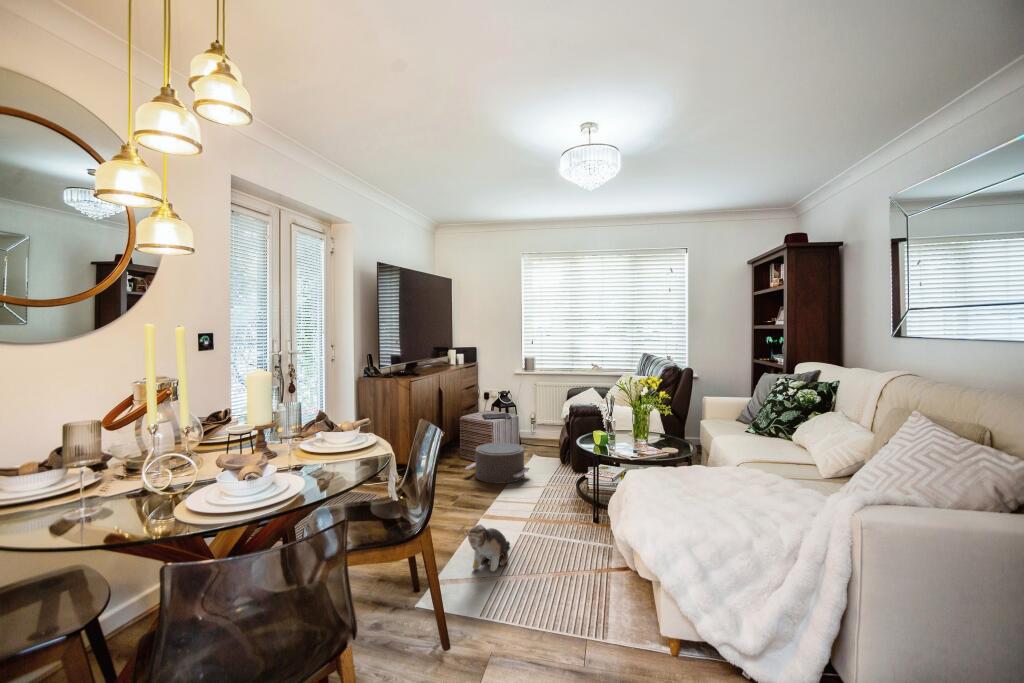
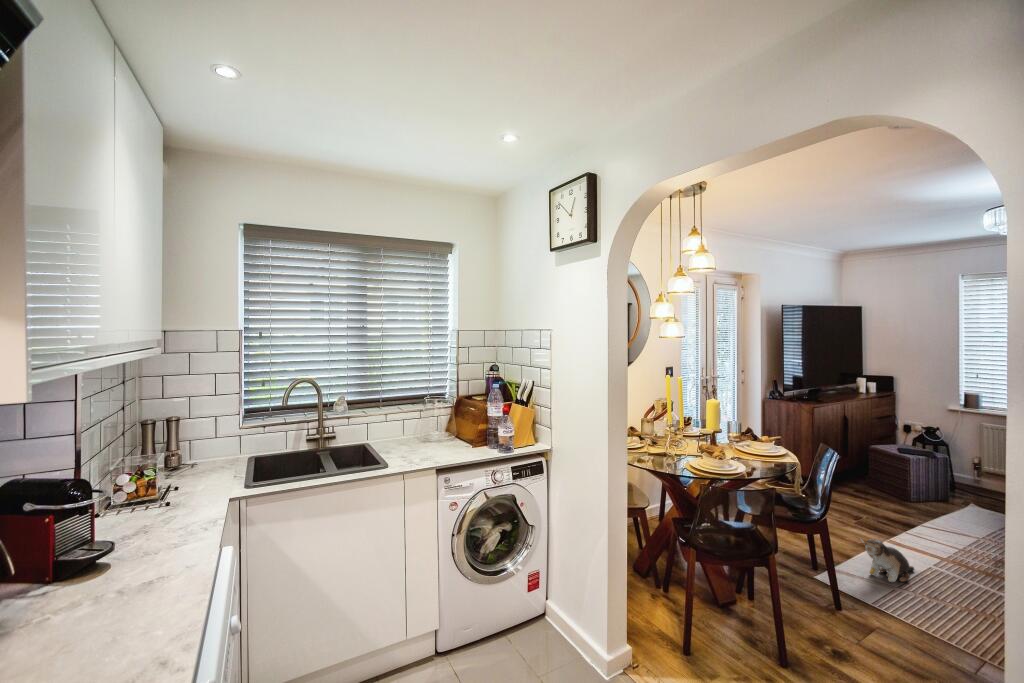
pouf: present [466,443,529,484] -> none [871,478,958,523]

